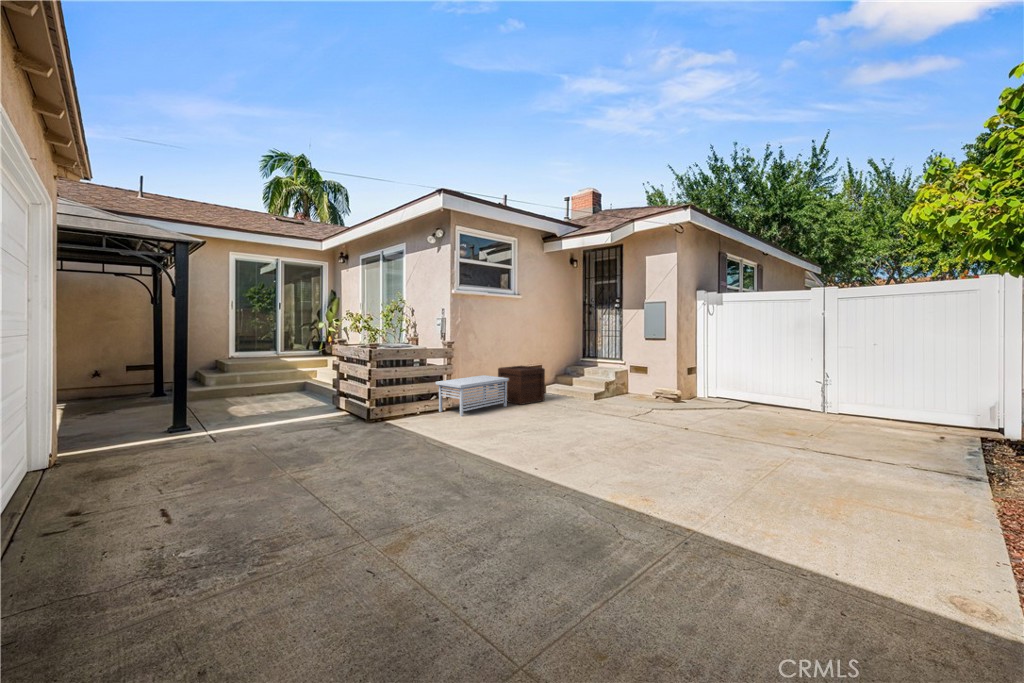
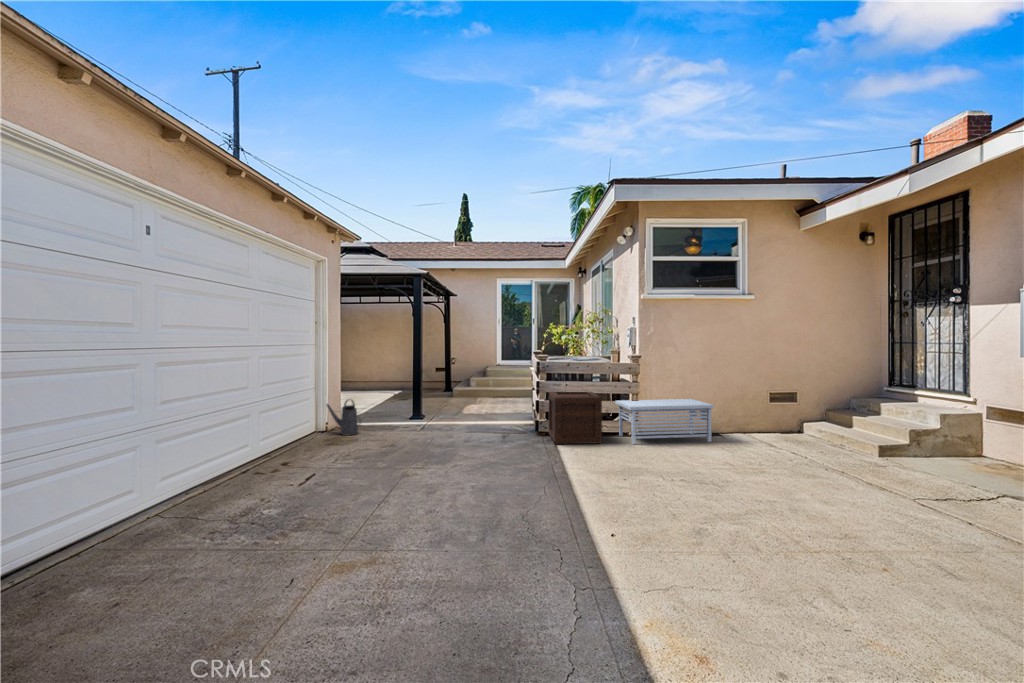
wooden crate: present [498,366,545,405] -> present [548,391,602,444]
watering can: none [61,412,141,465] -> present [327,400,361,436]

